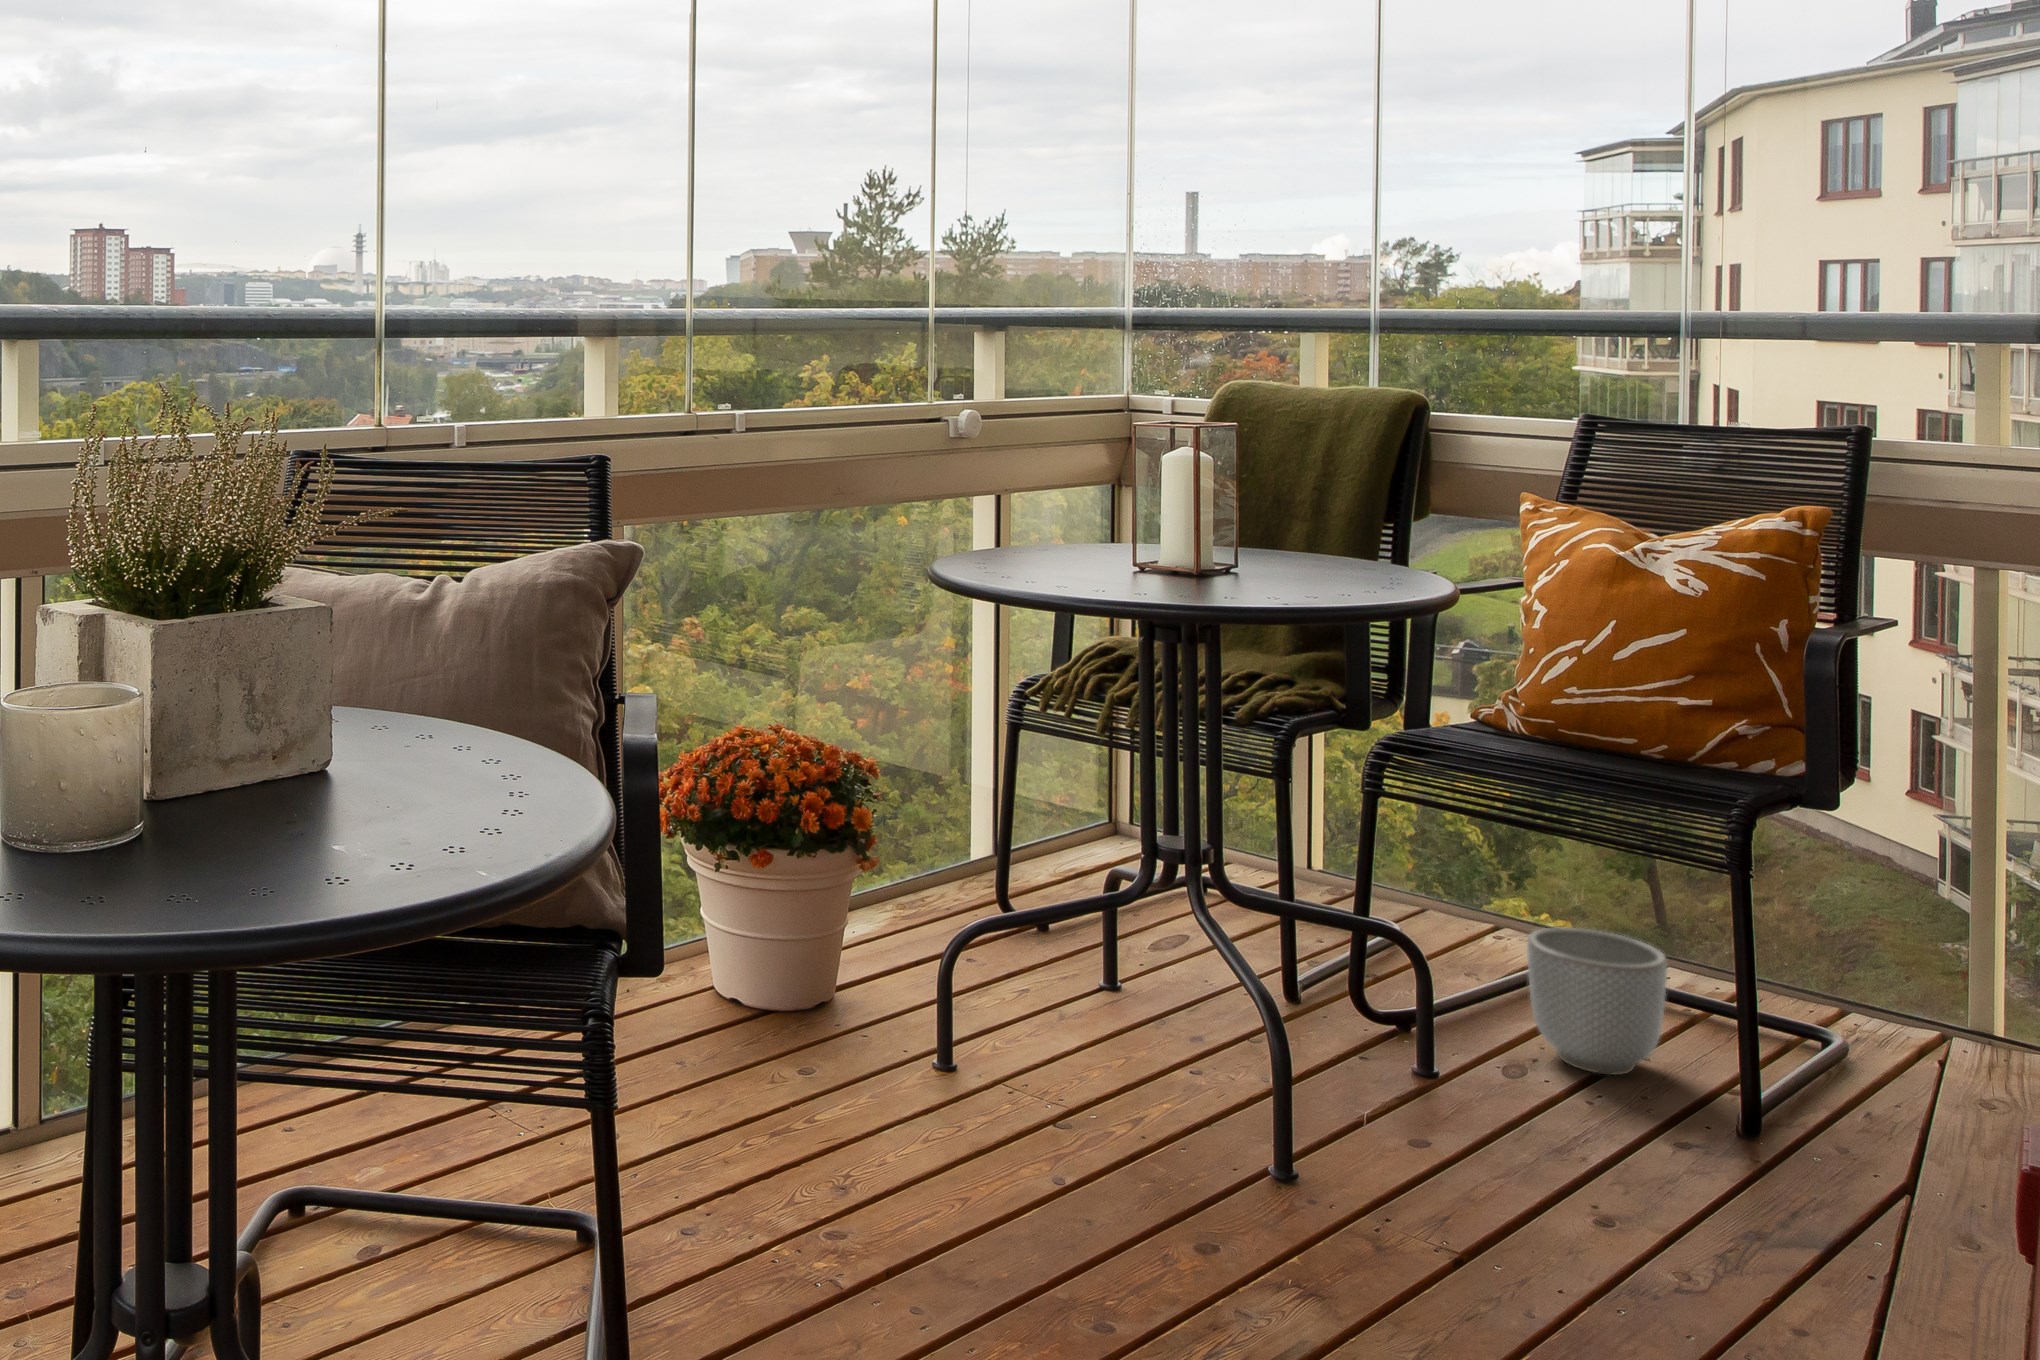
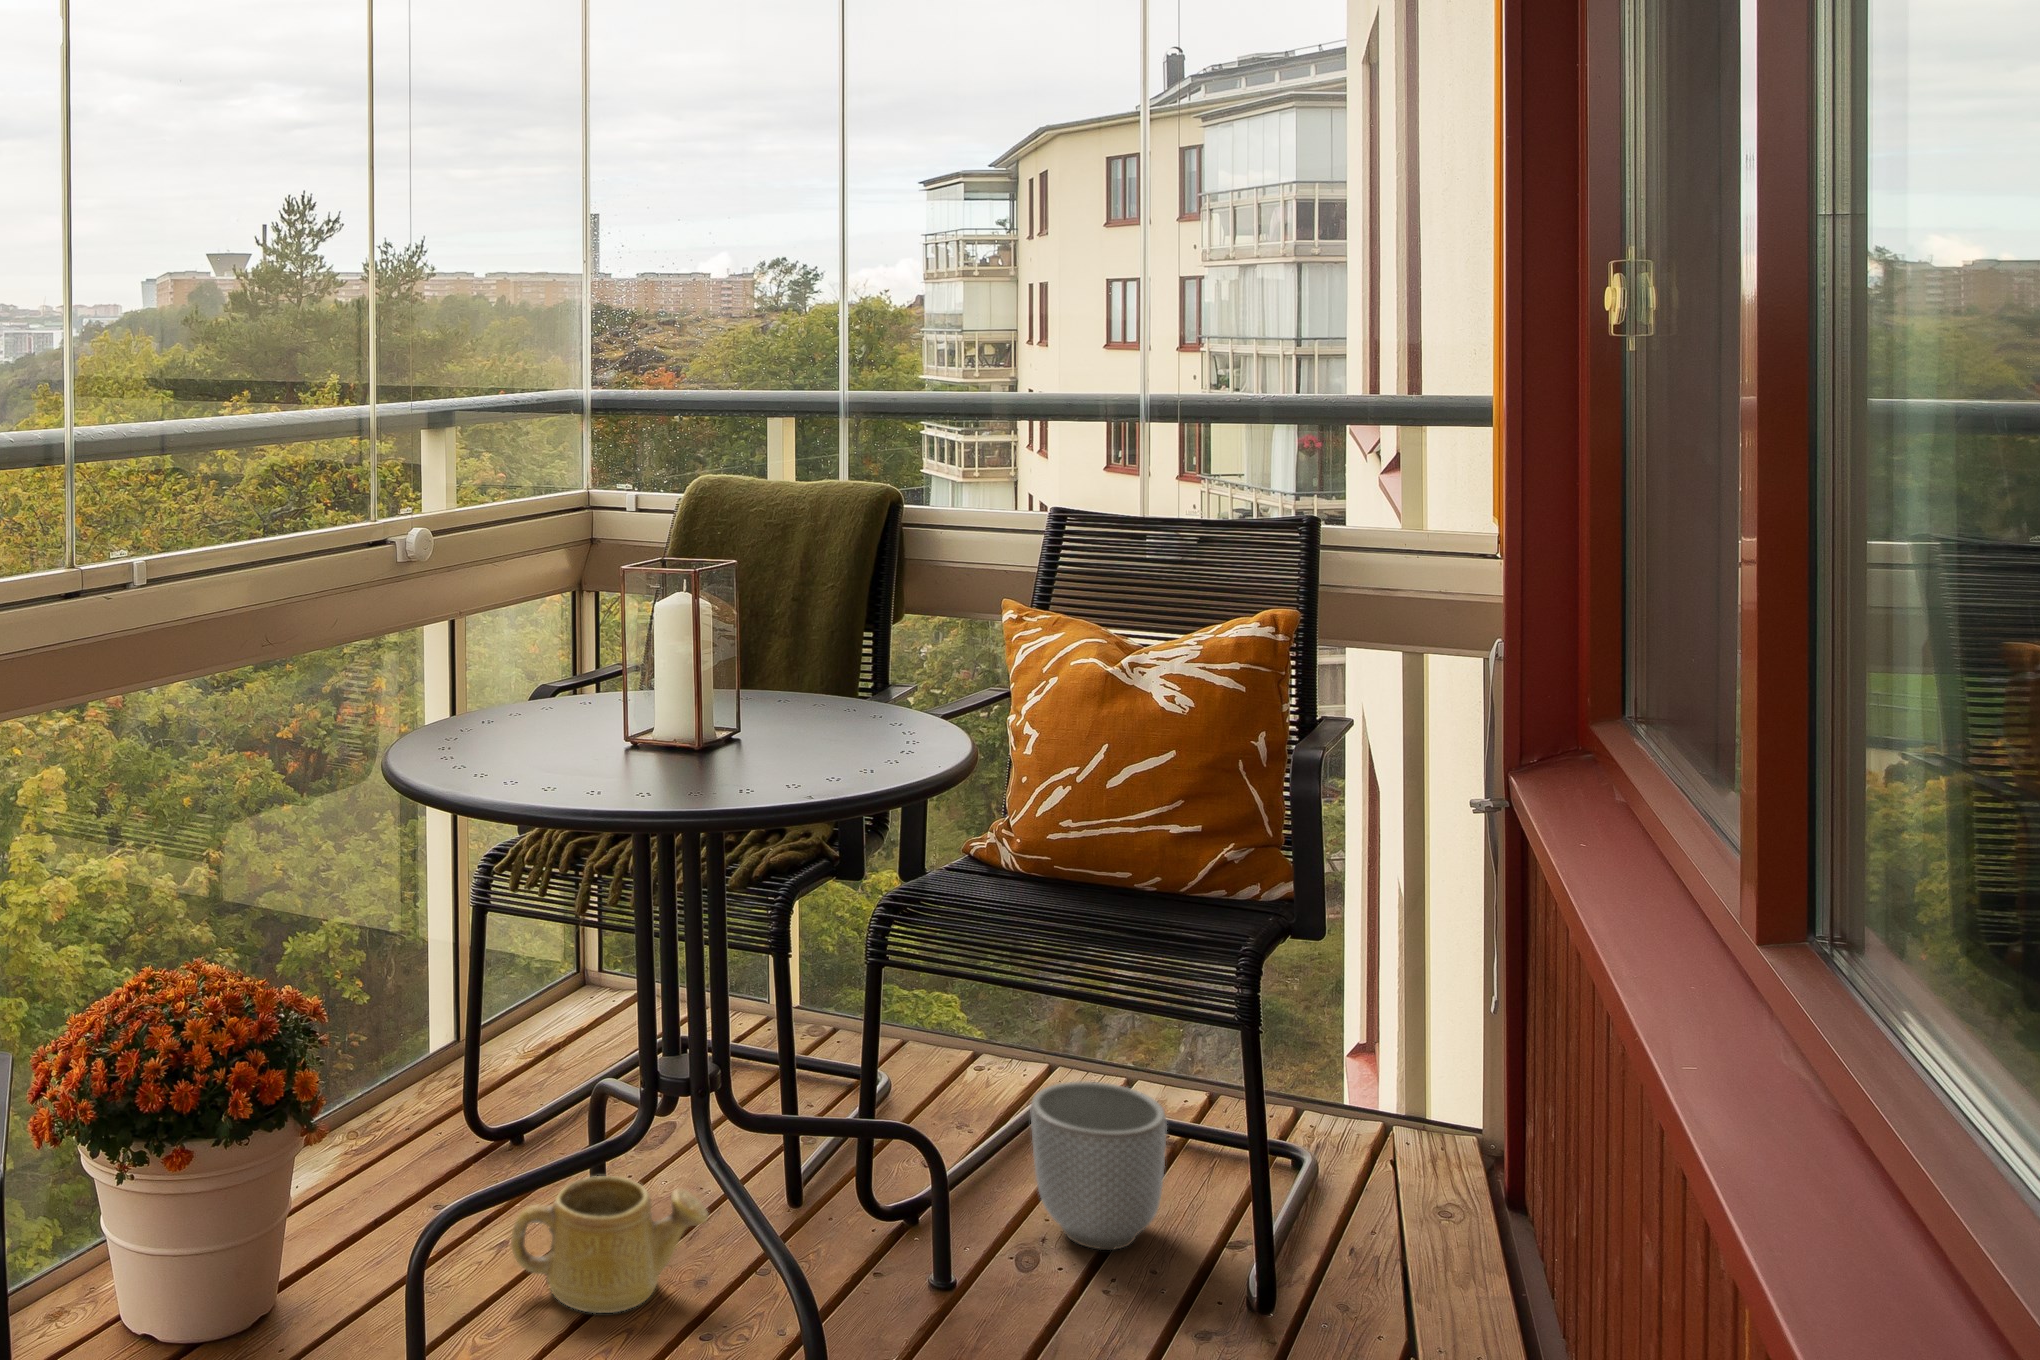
watering can: none [1031,939,1207,1044] -> present [511,1176,708,1313]

